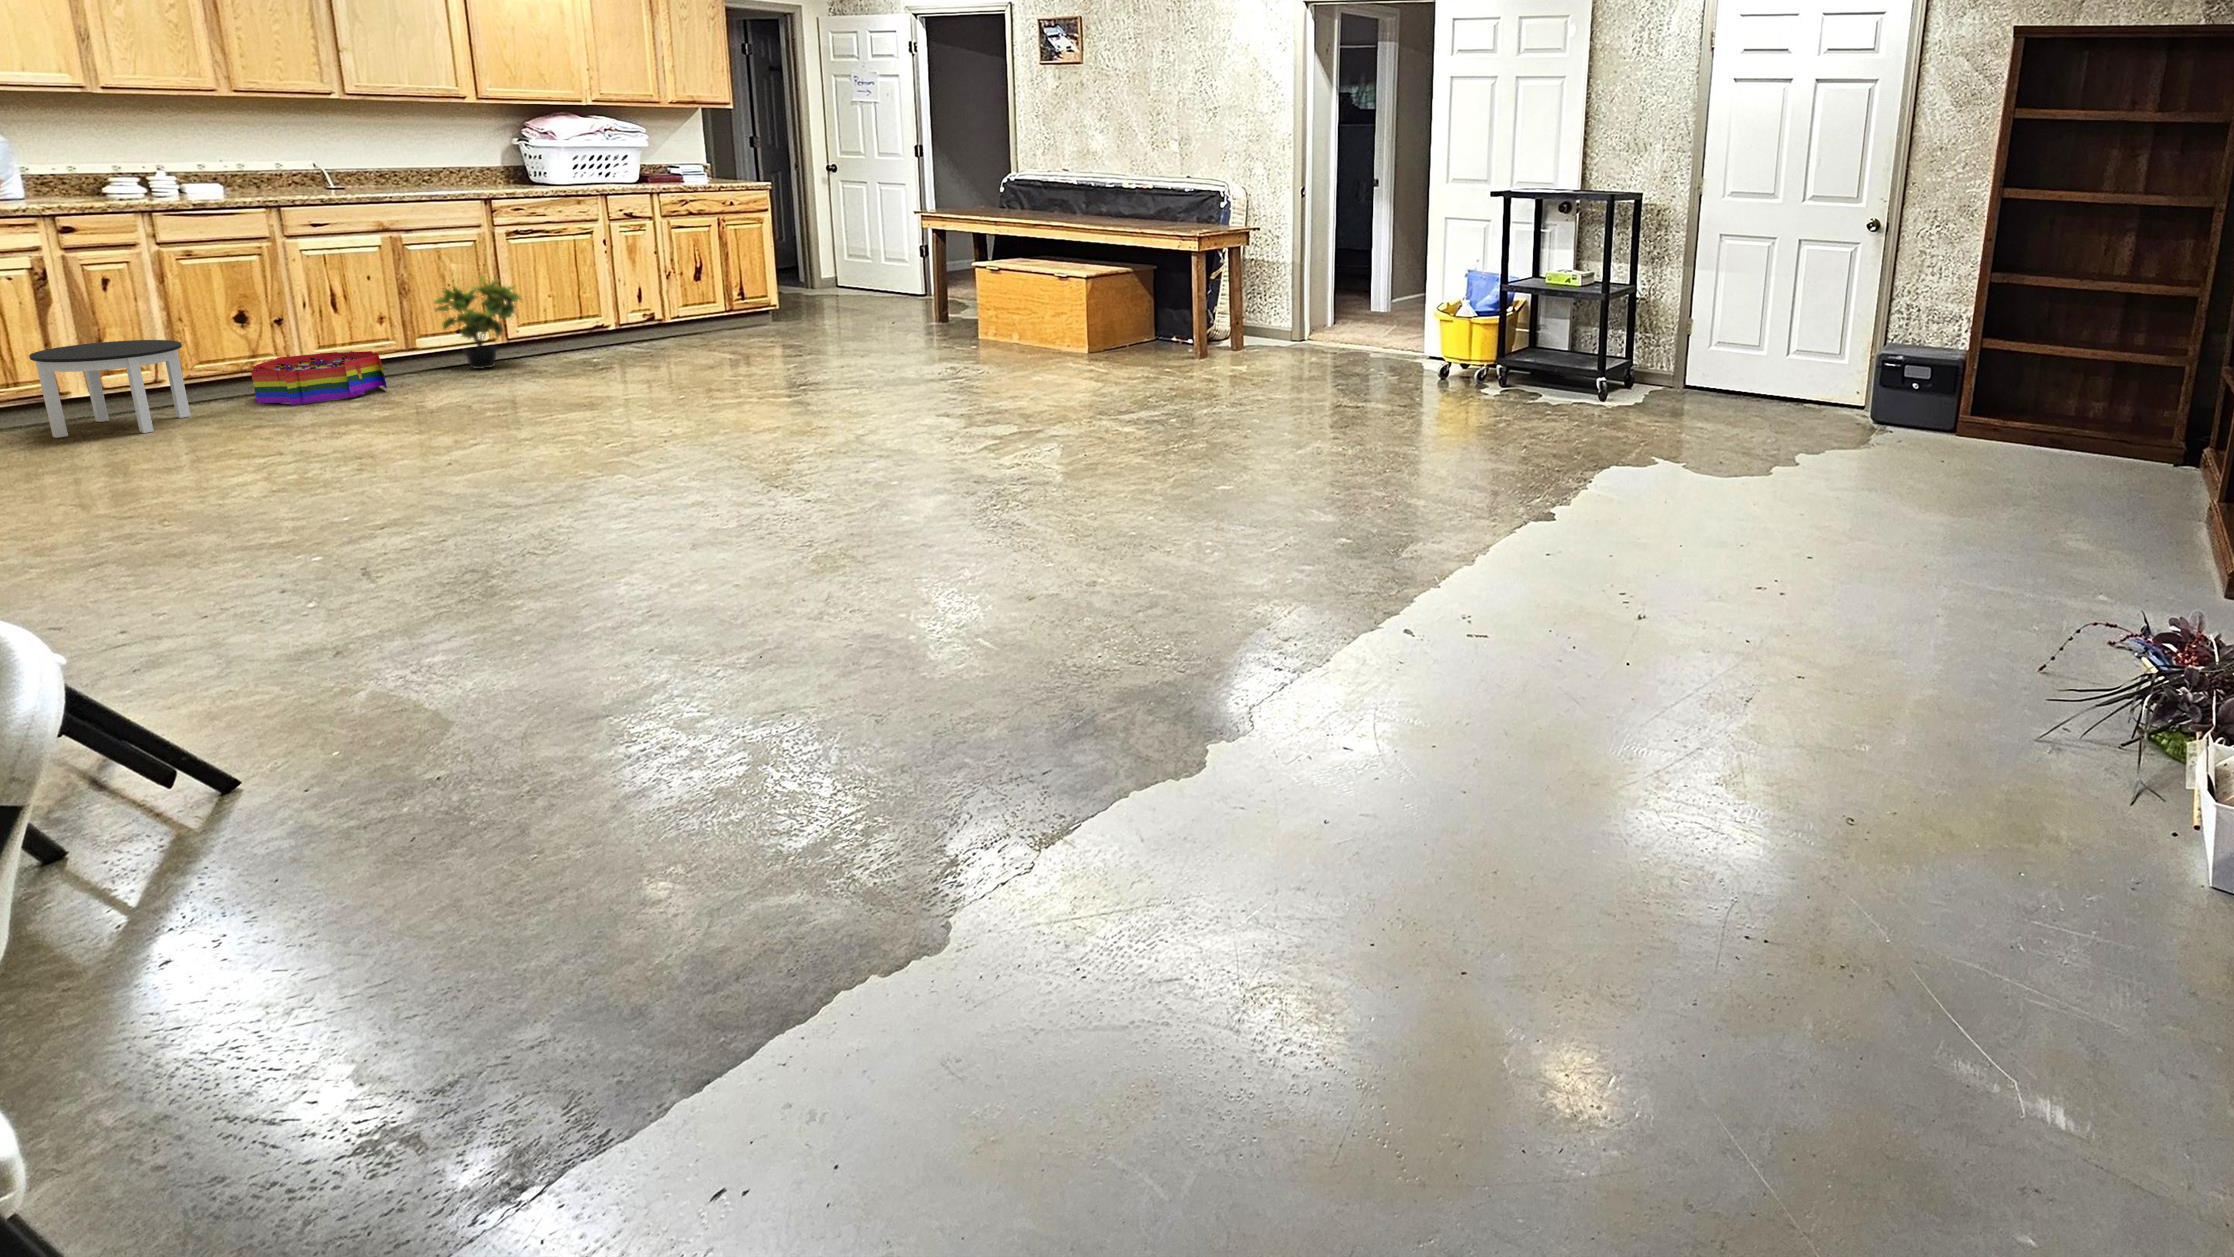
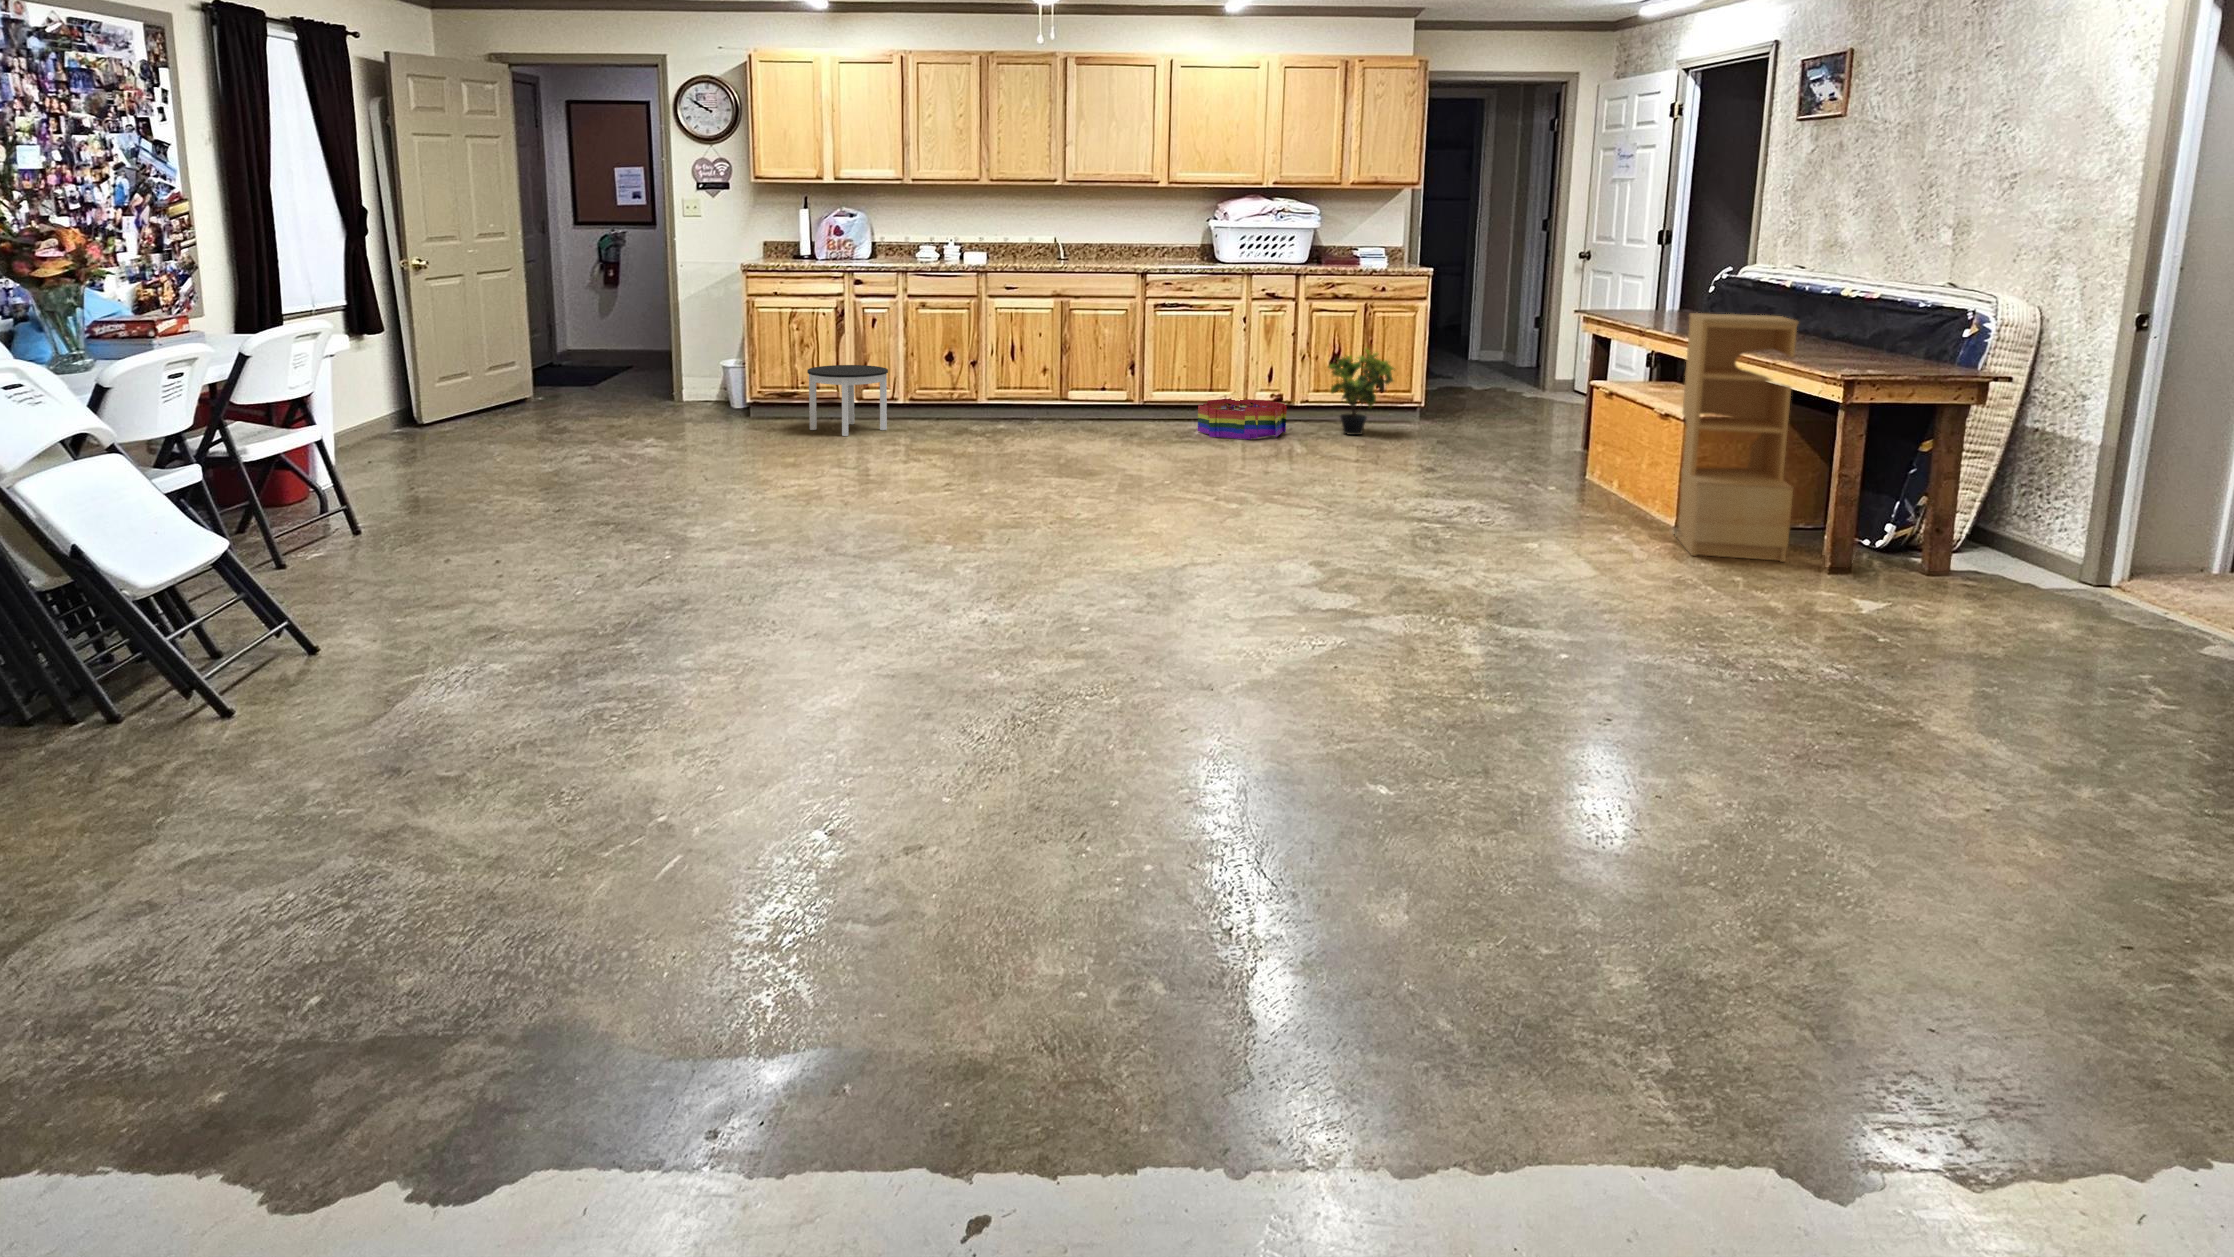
bookshelf: none [1089,203,1175,359] -> present [1678,313,1798,562]
potted plant: present [434,276,521,369] -> present [1328,348,1394,435]
storage bin: present [251,351,387,405] -> present [1198,399,1287,440]

